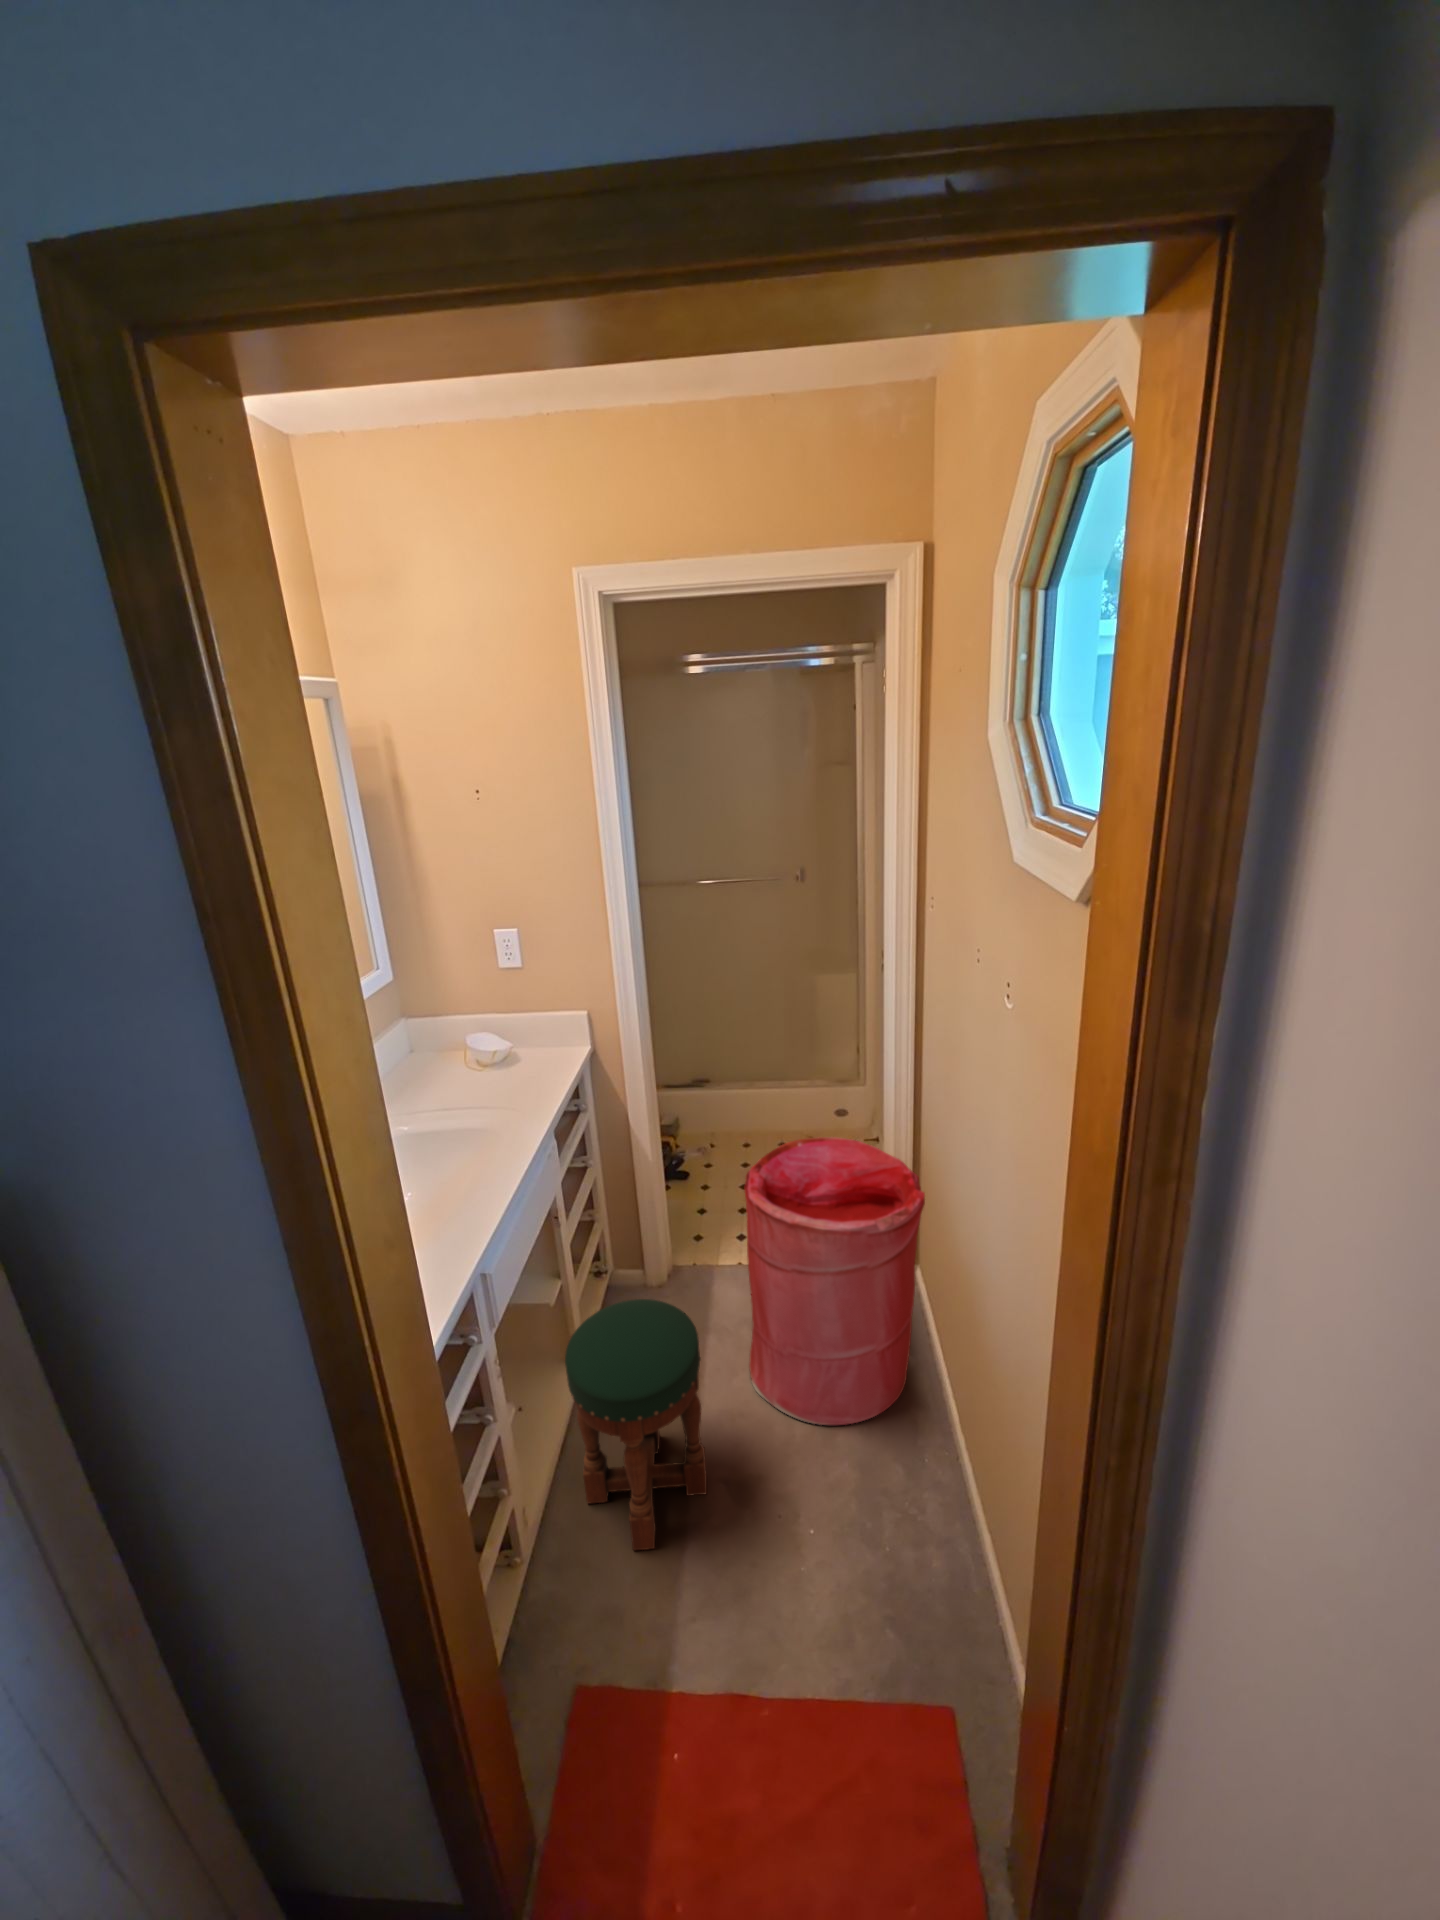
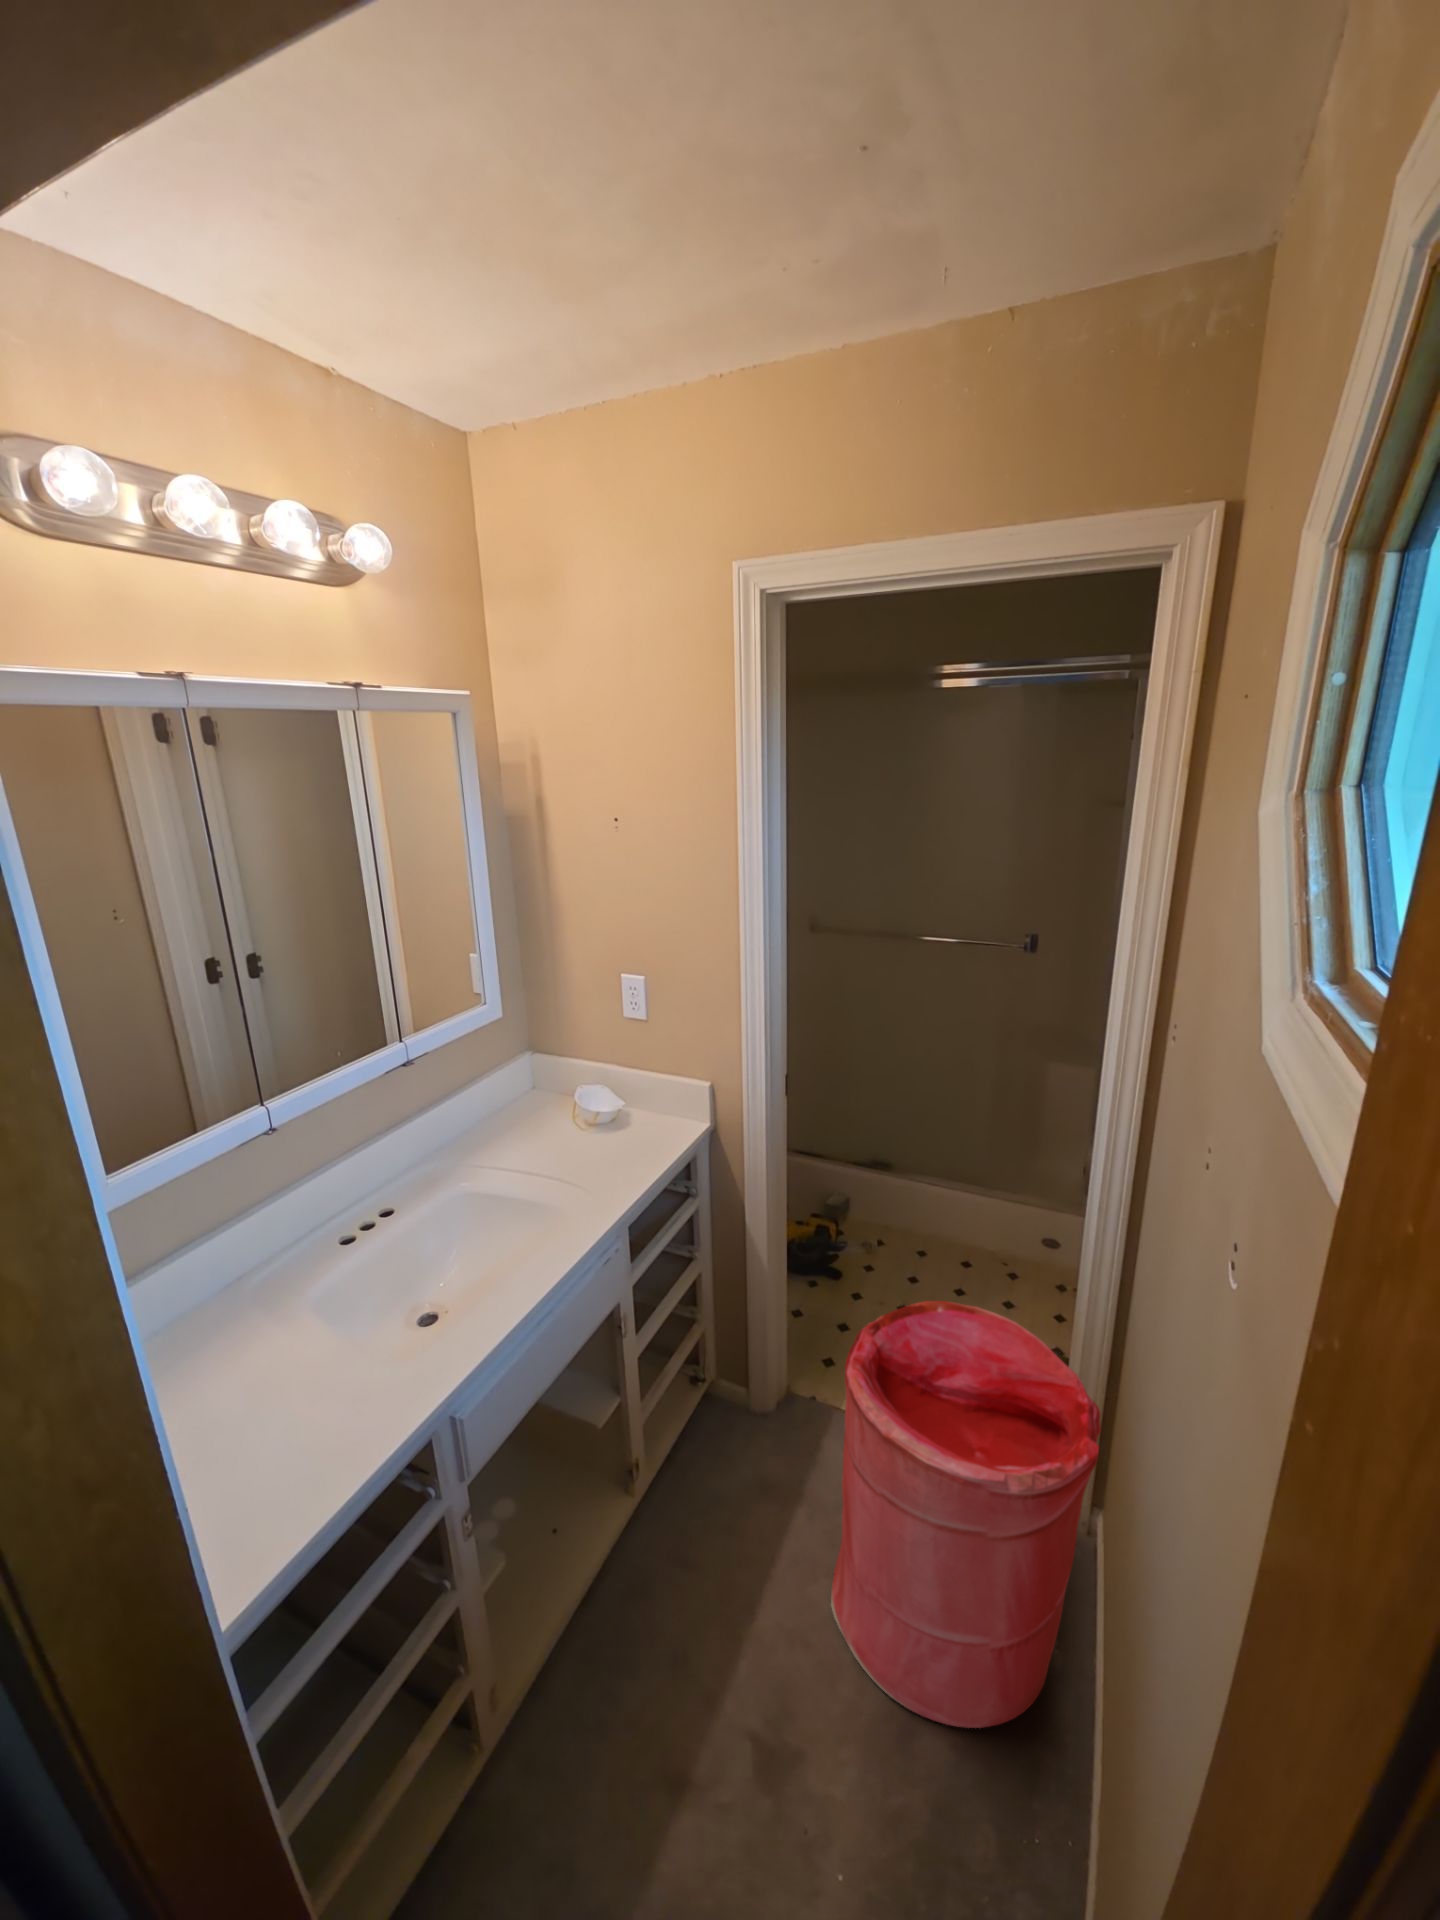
stool: present [565,1299,707,1550] -> none [571,1455,738,1793]

